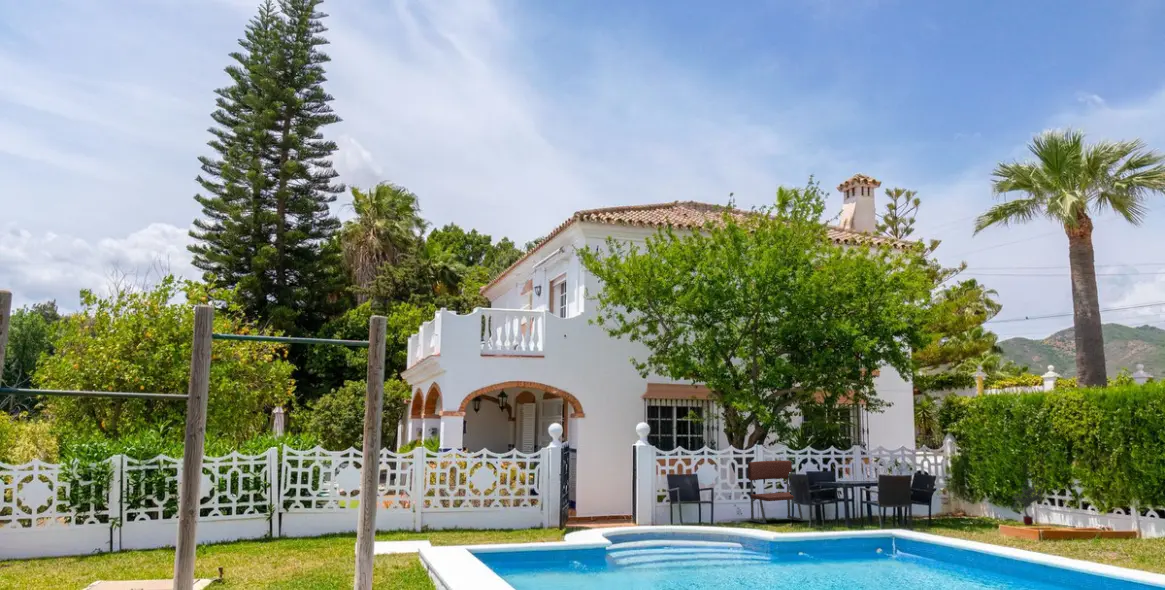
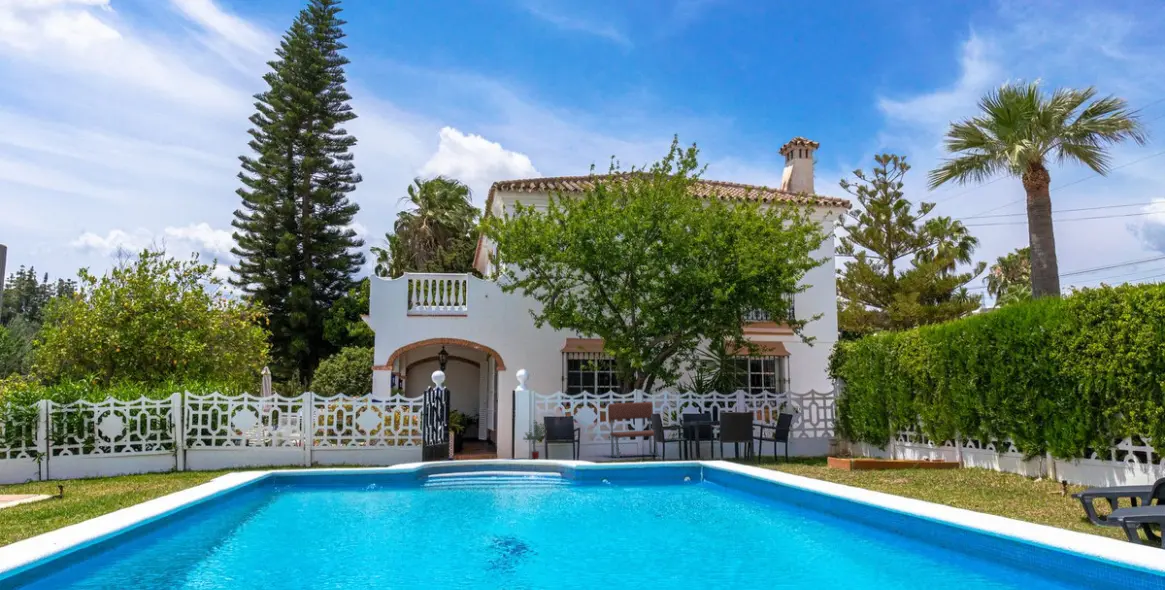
potted tree: present [1012,480,1042,525] -> present [523,421,547,459]

